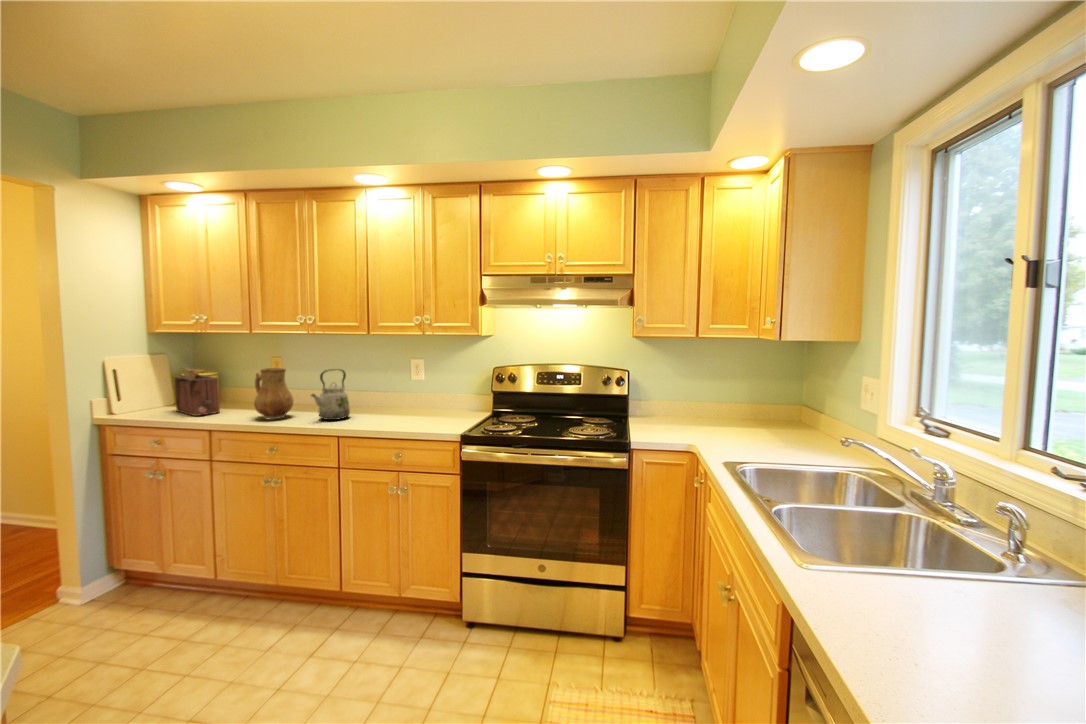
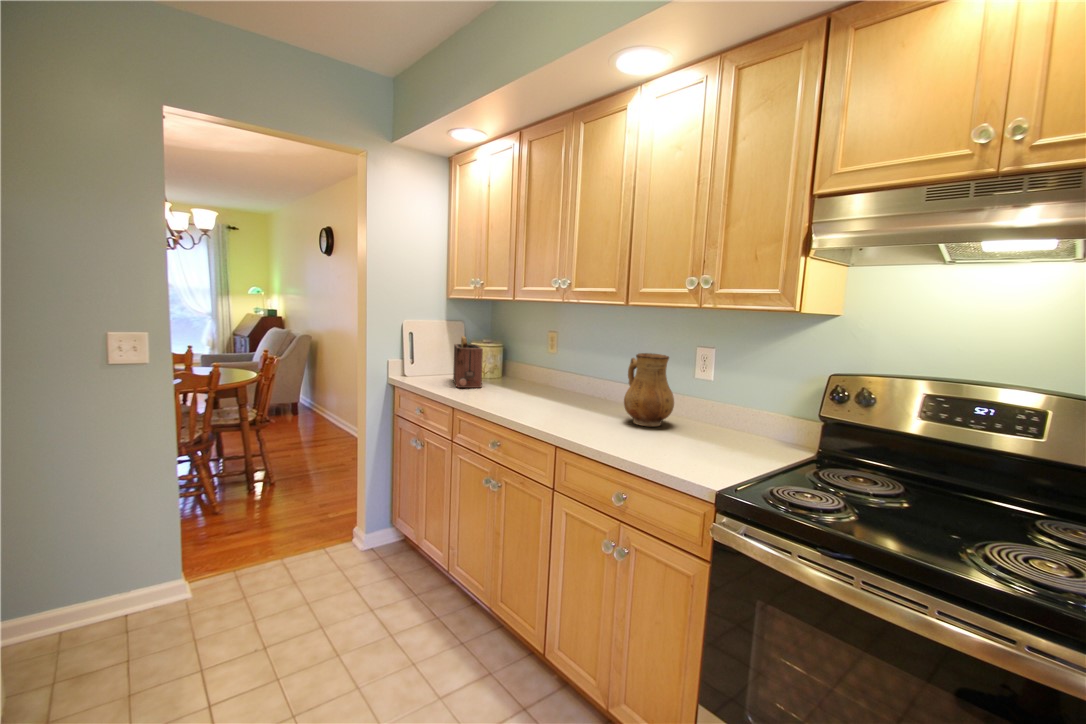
ceramic pitcher: present [254,368,293,419] -> present [624,353,674,426]
kettle: present [311,370,350,420] -> none [542,350,595,419]

